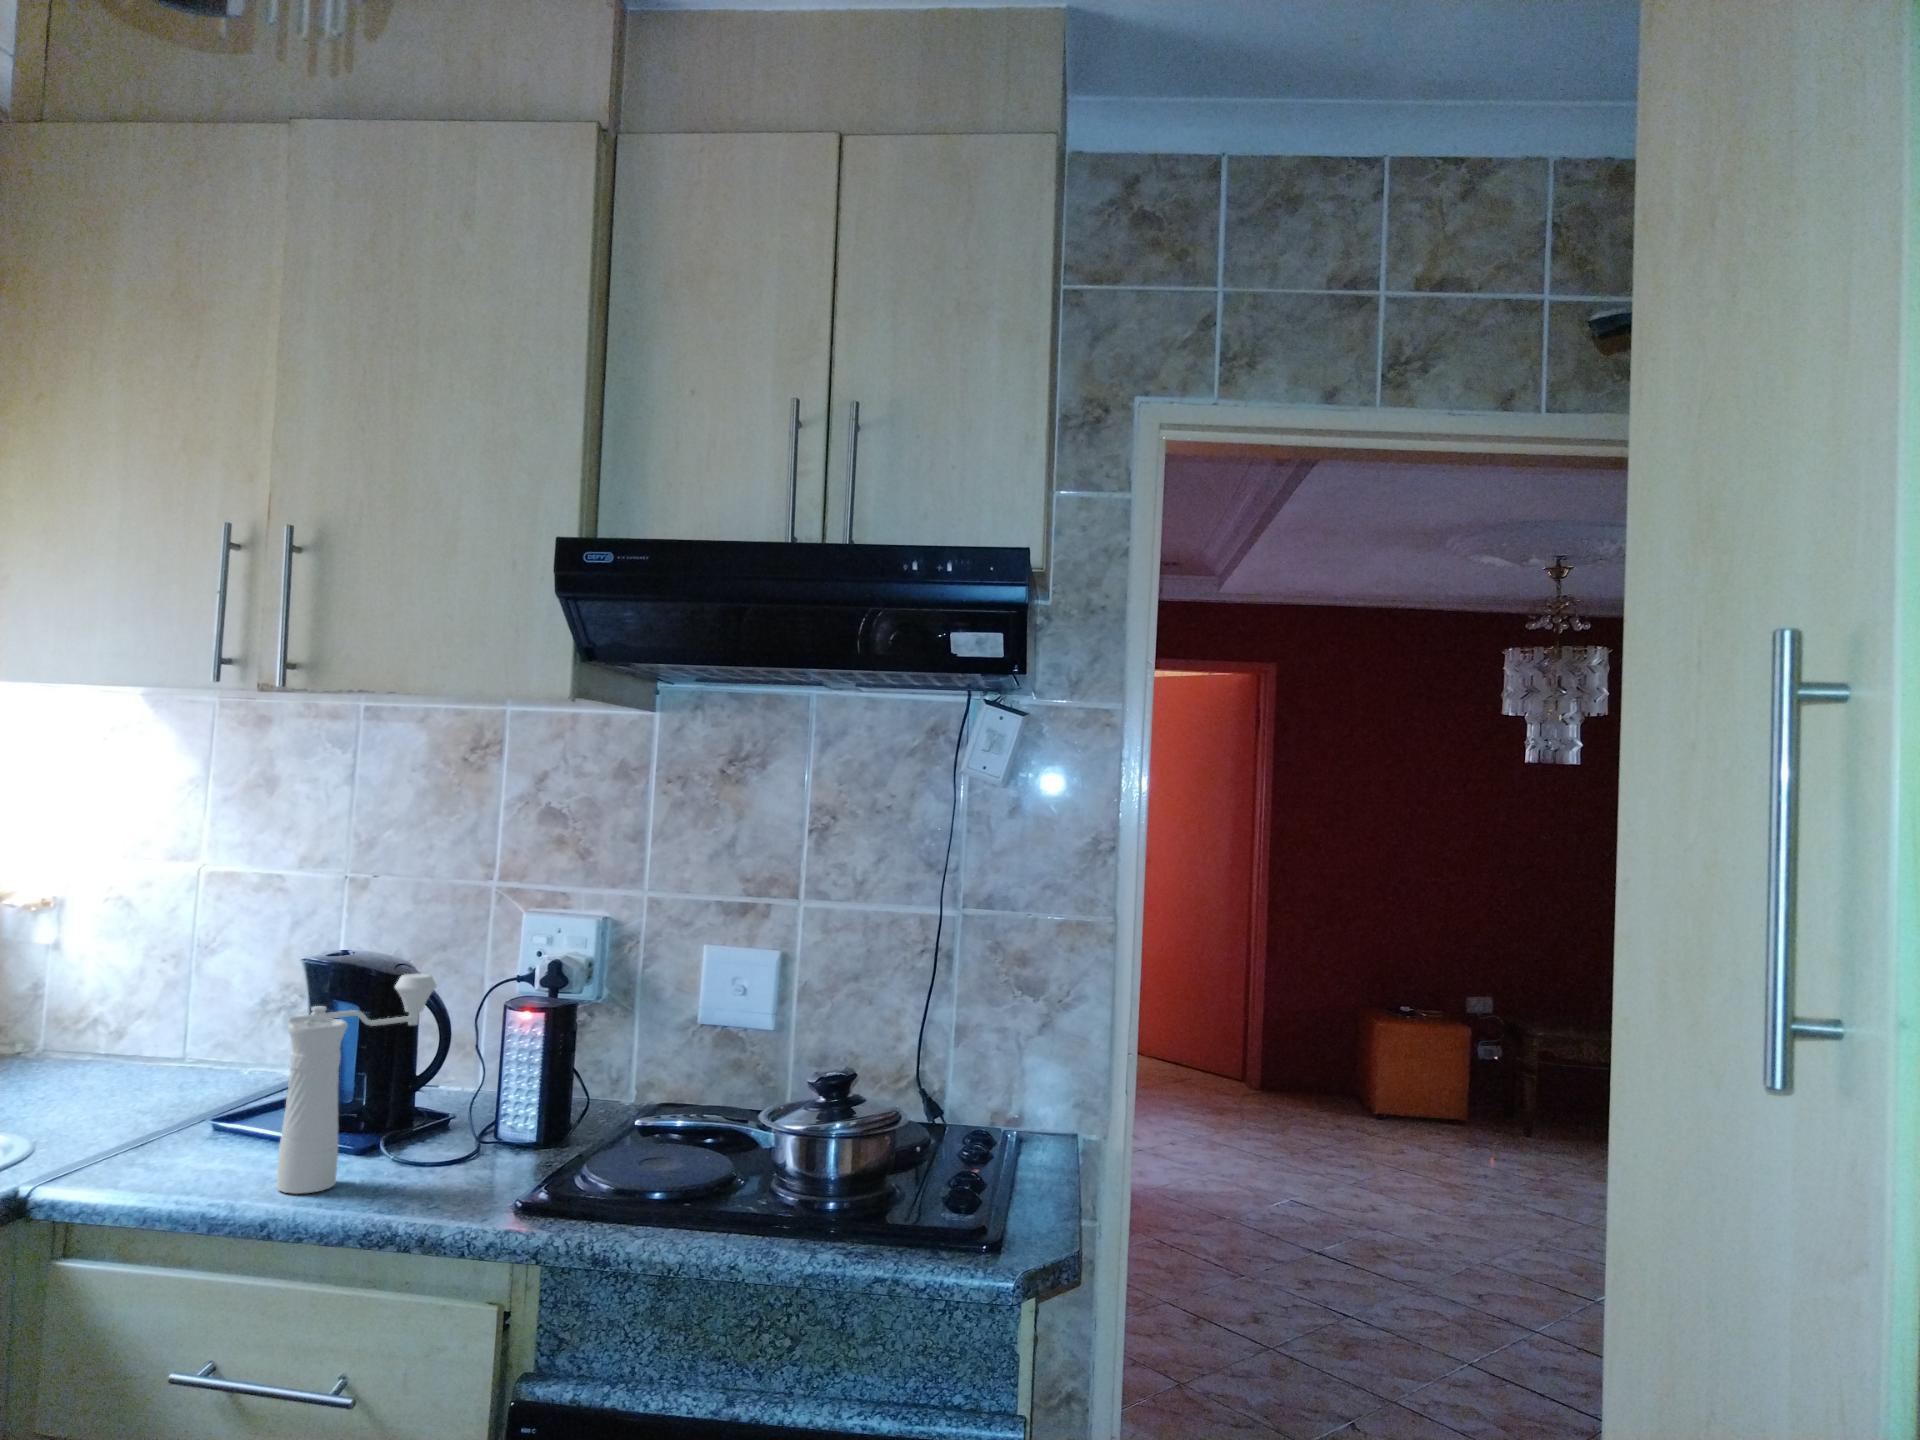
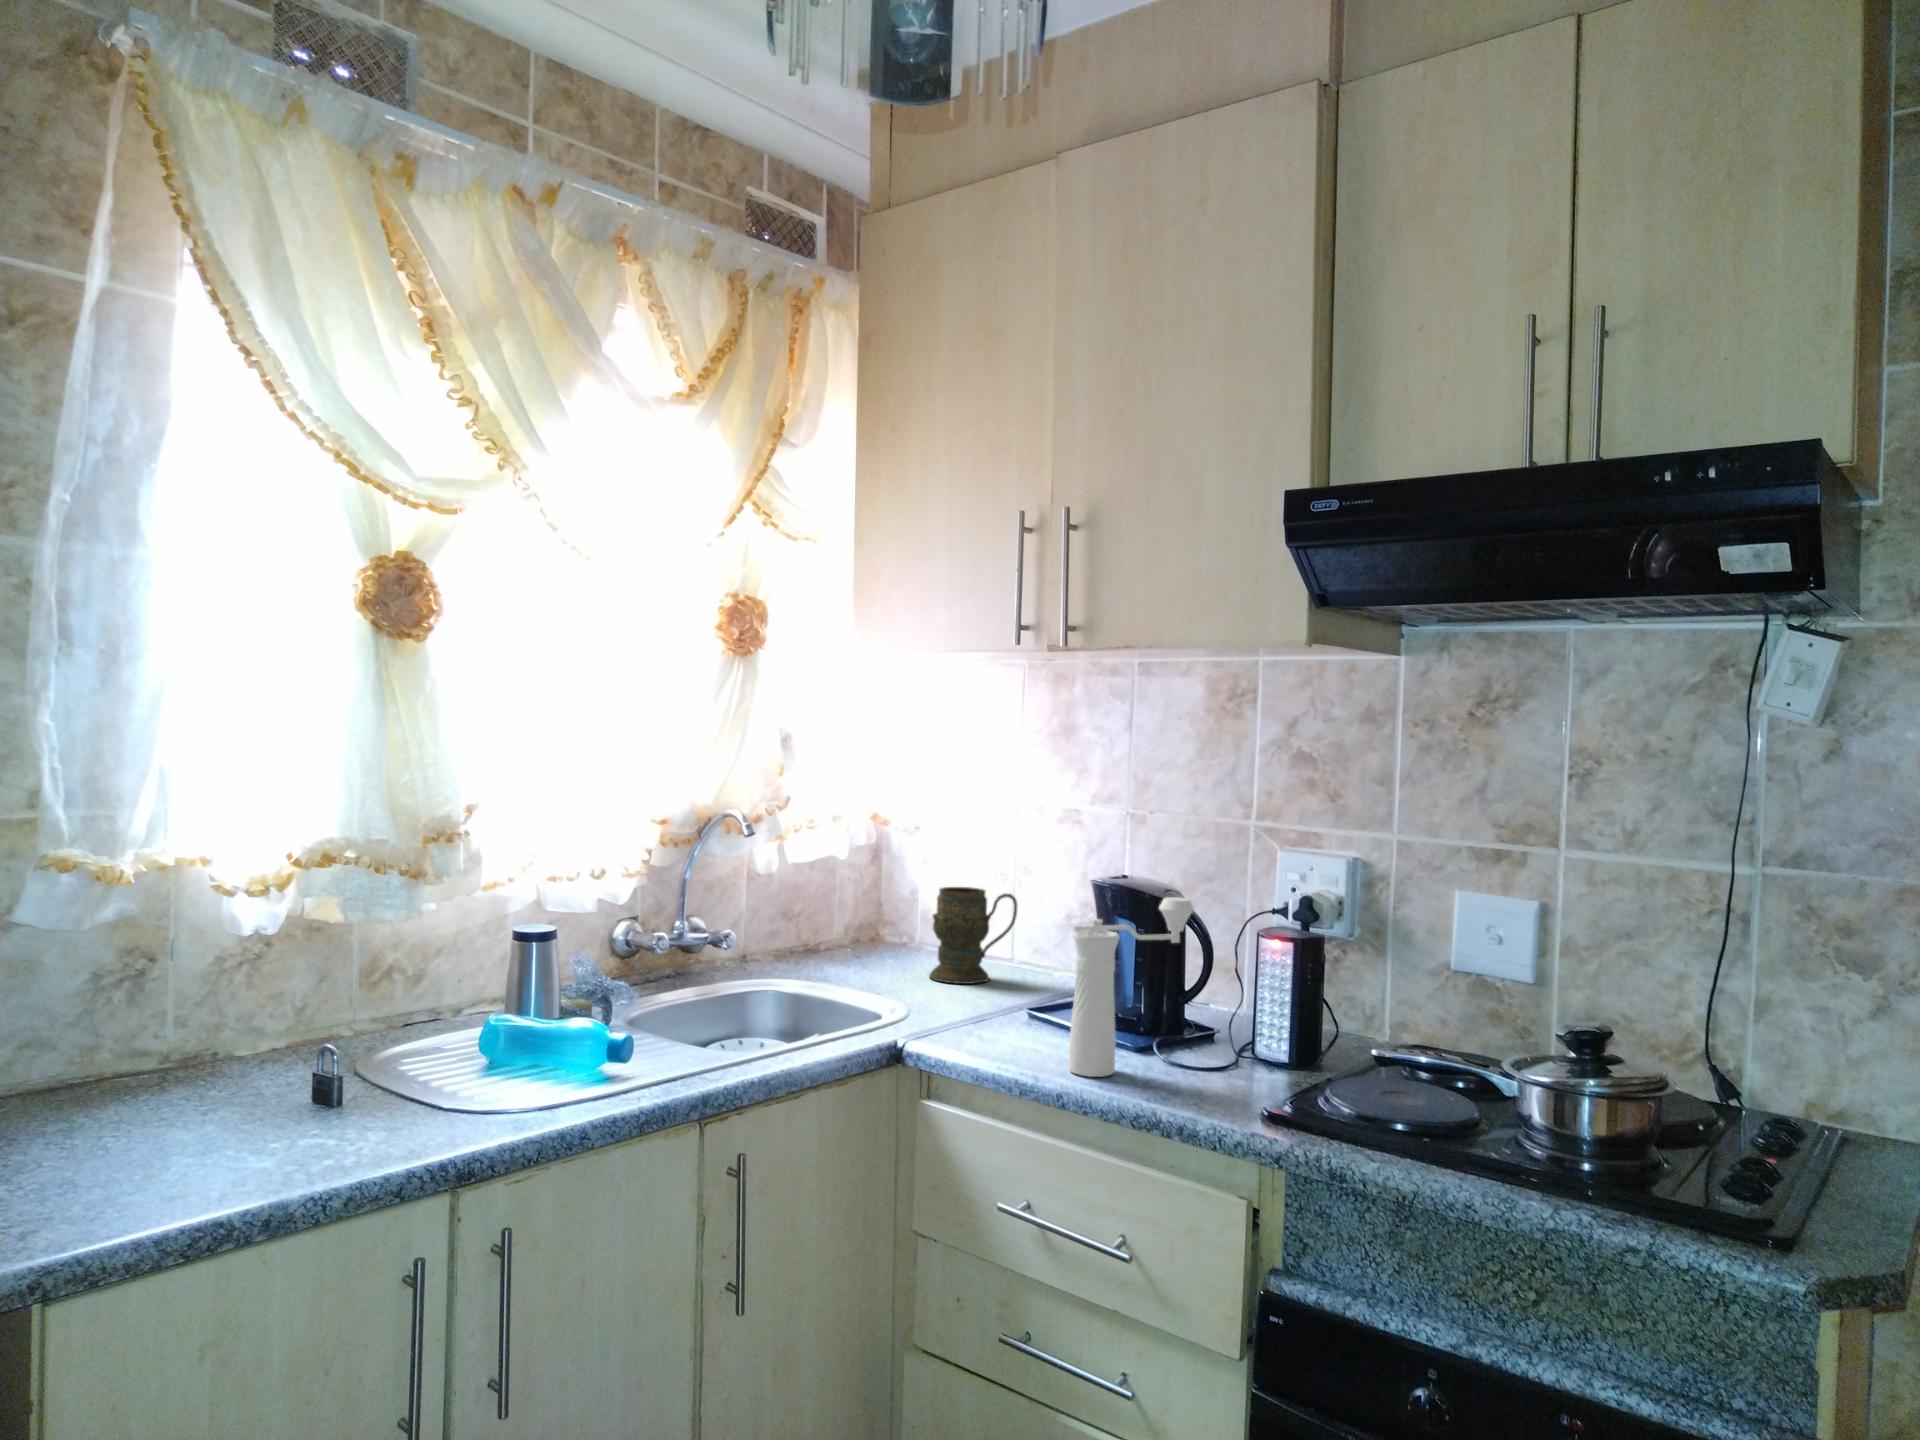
mug: none [65,975,197,1098] -> present [929,887,1017,984]

